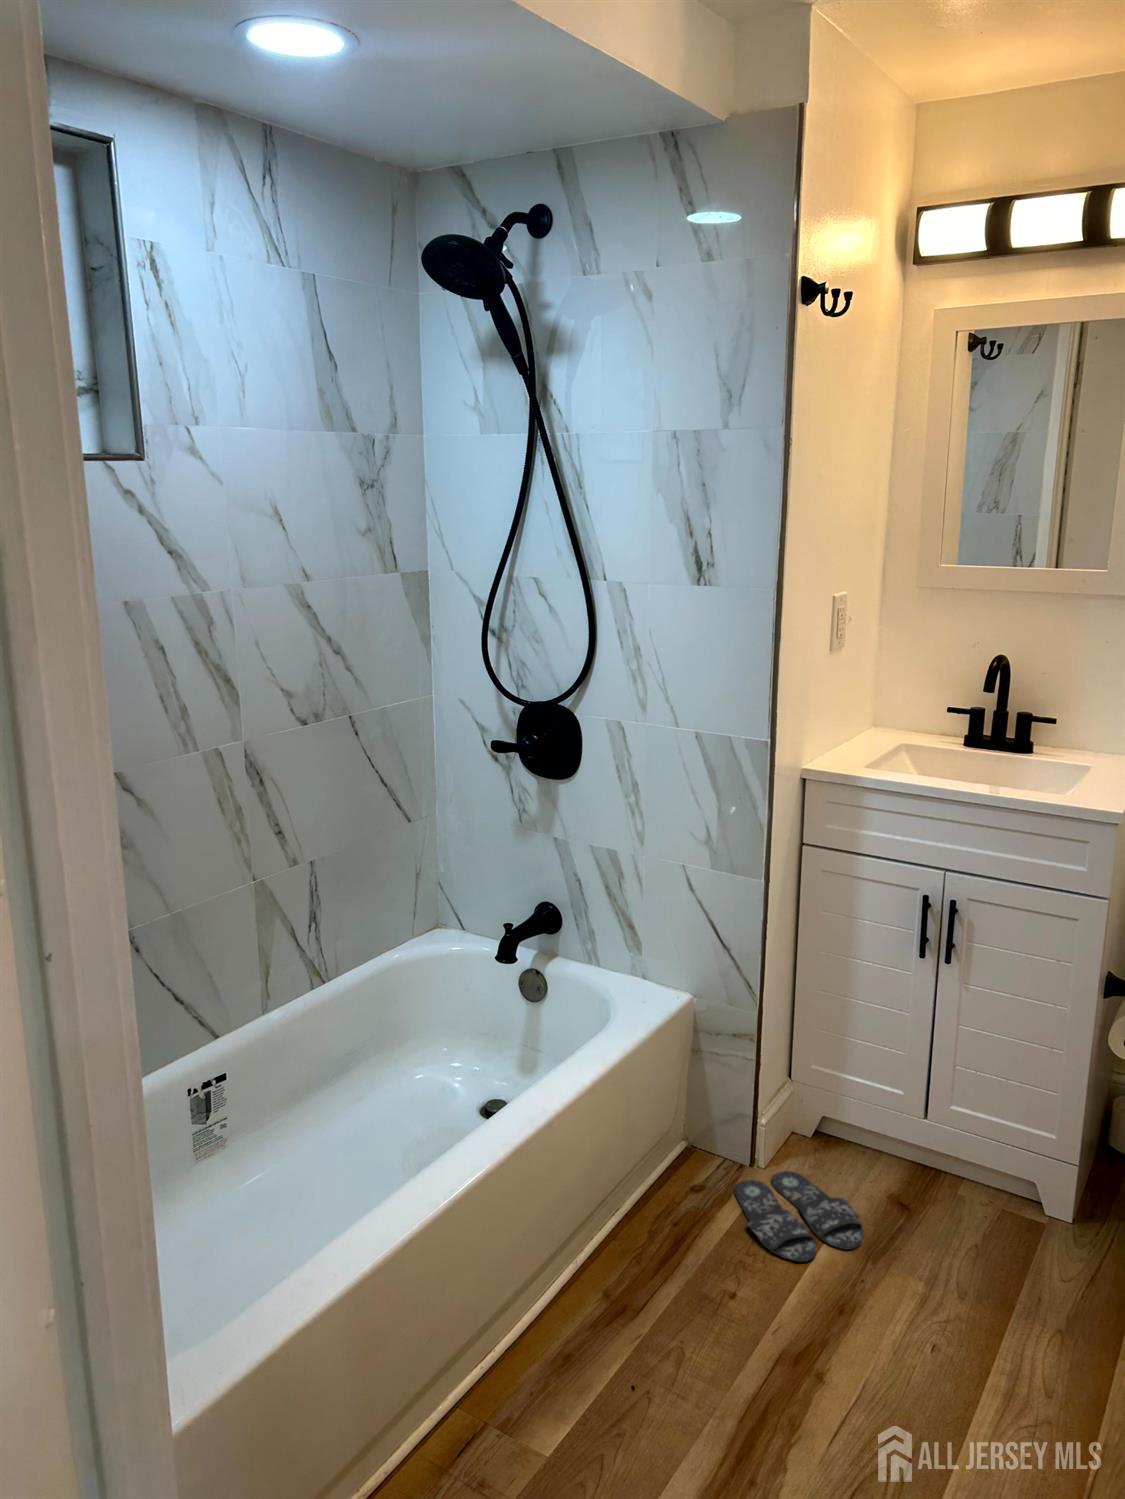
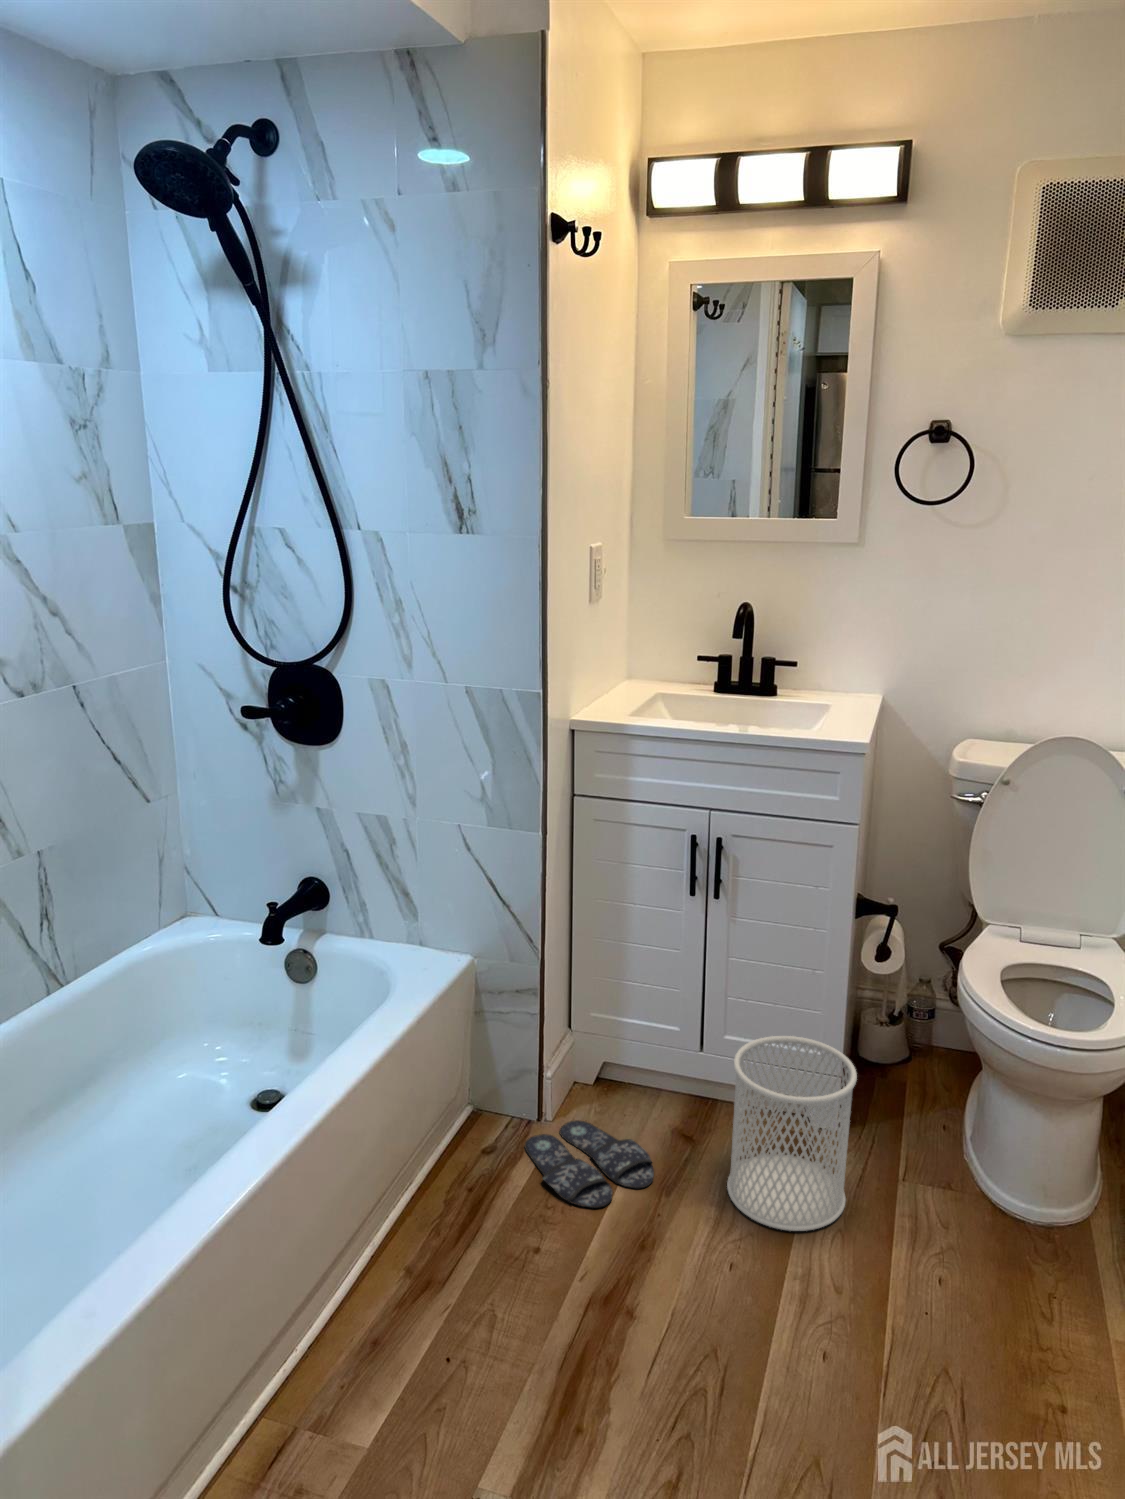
wastebasket: none [939,1113,1086,1323] -> present [727,1036,857,1231]

